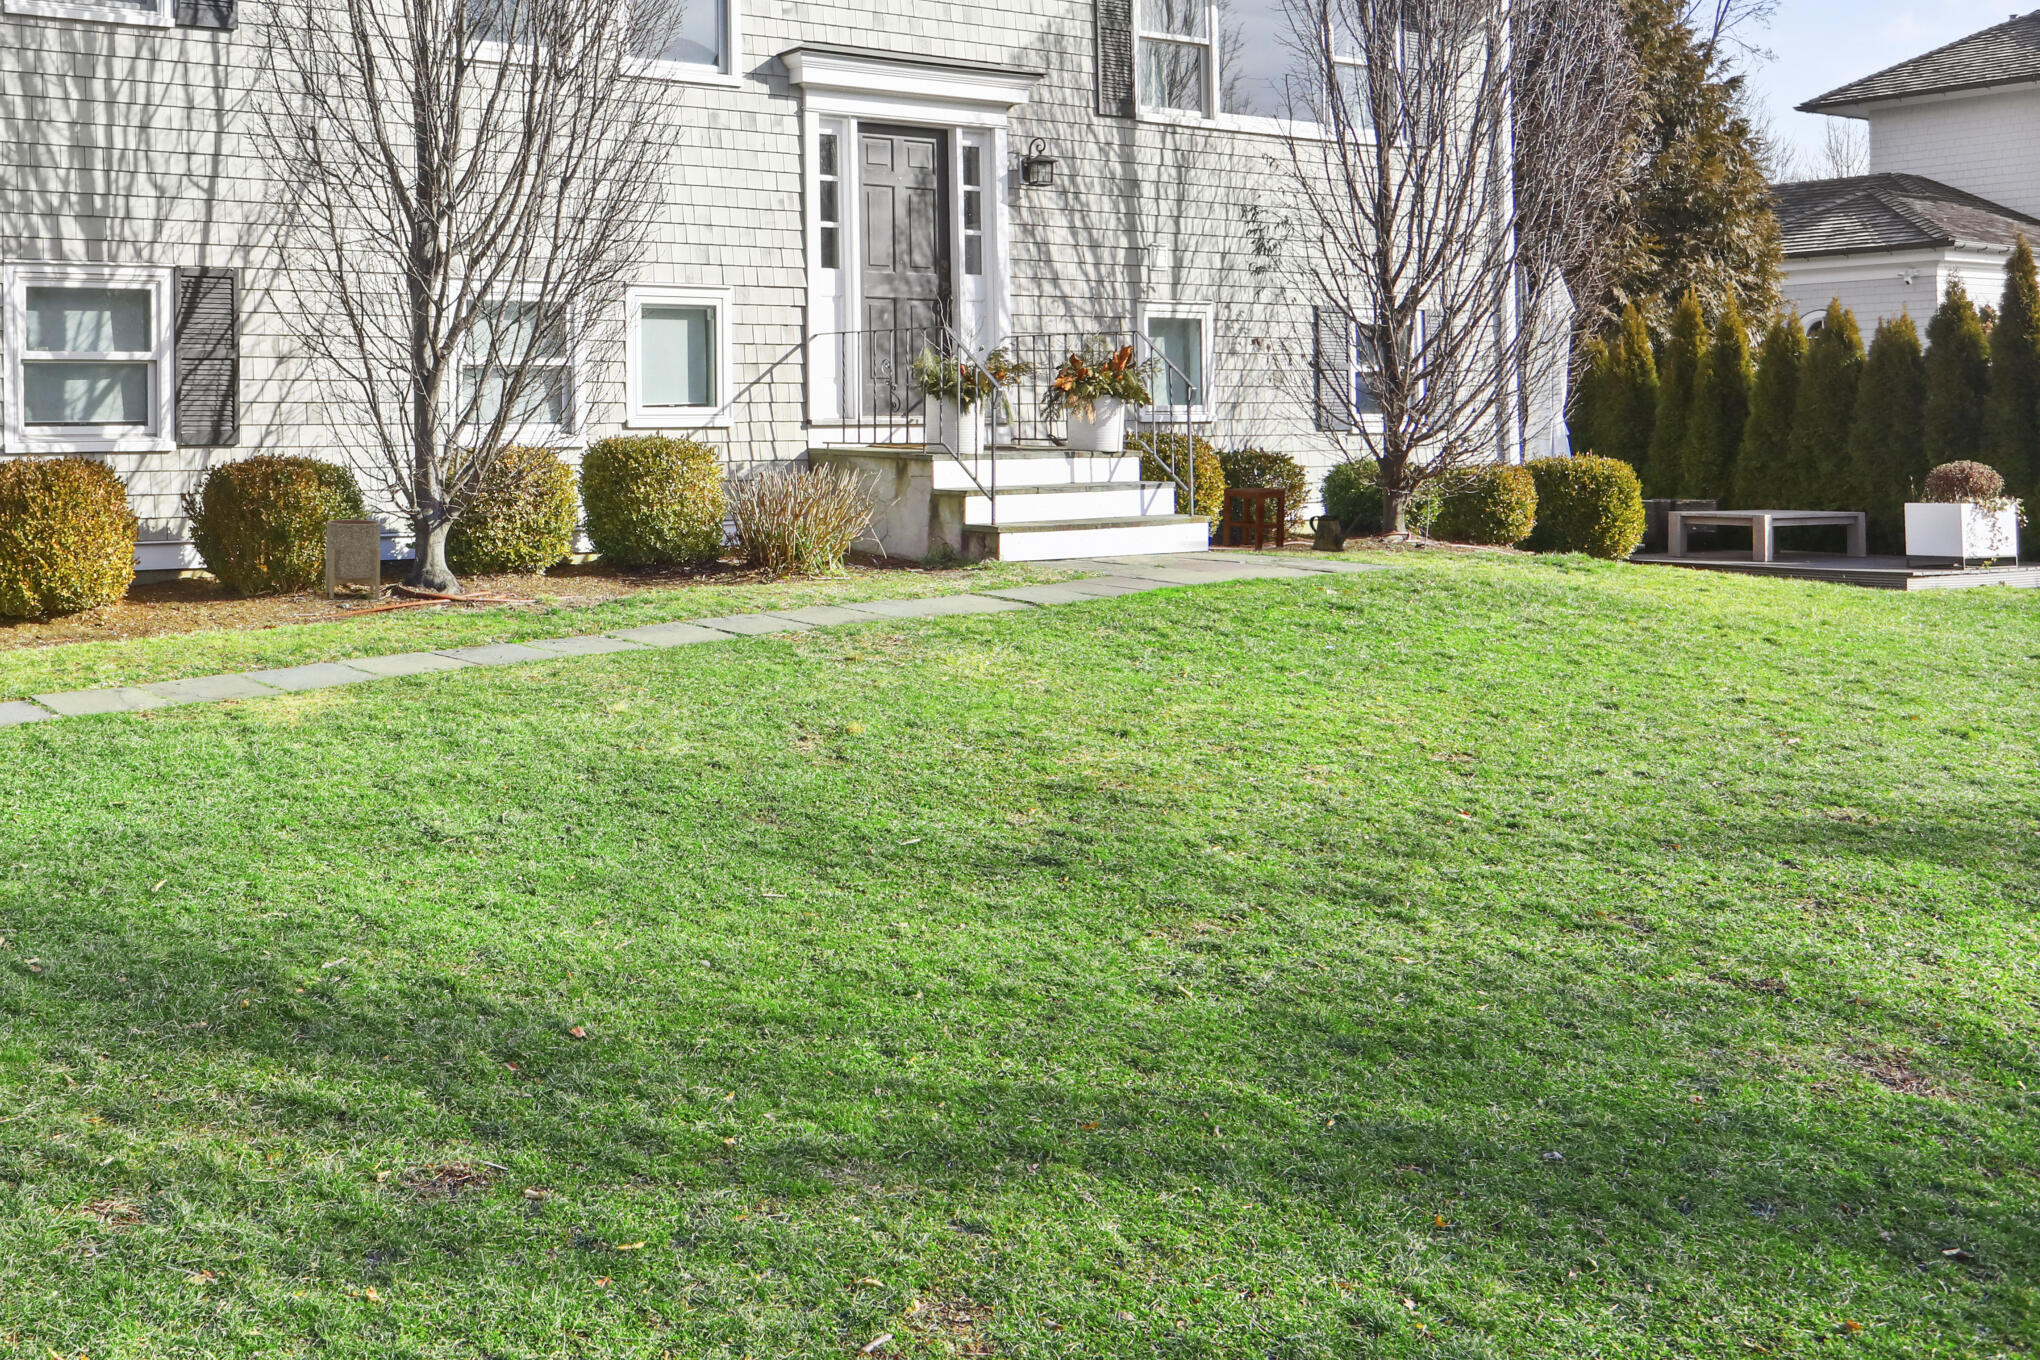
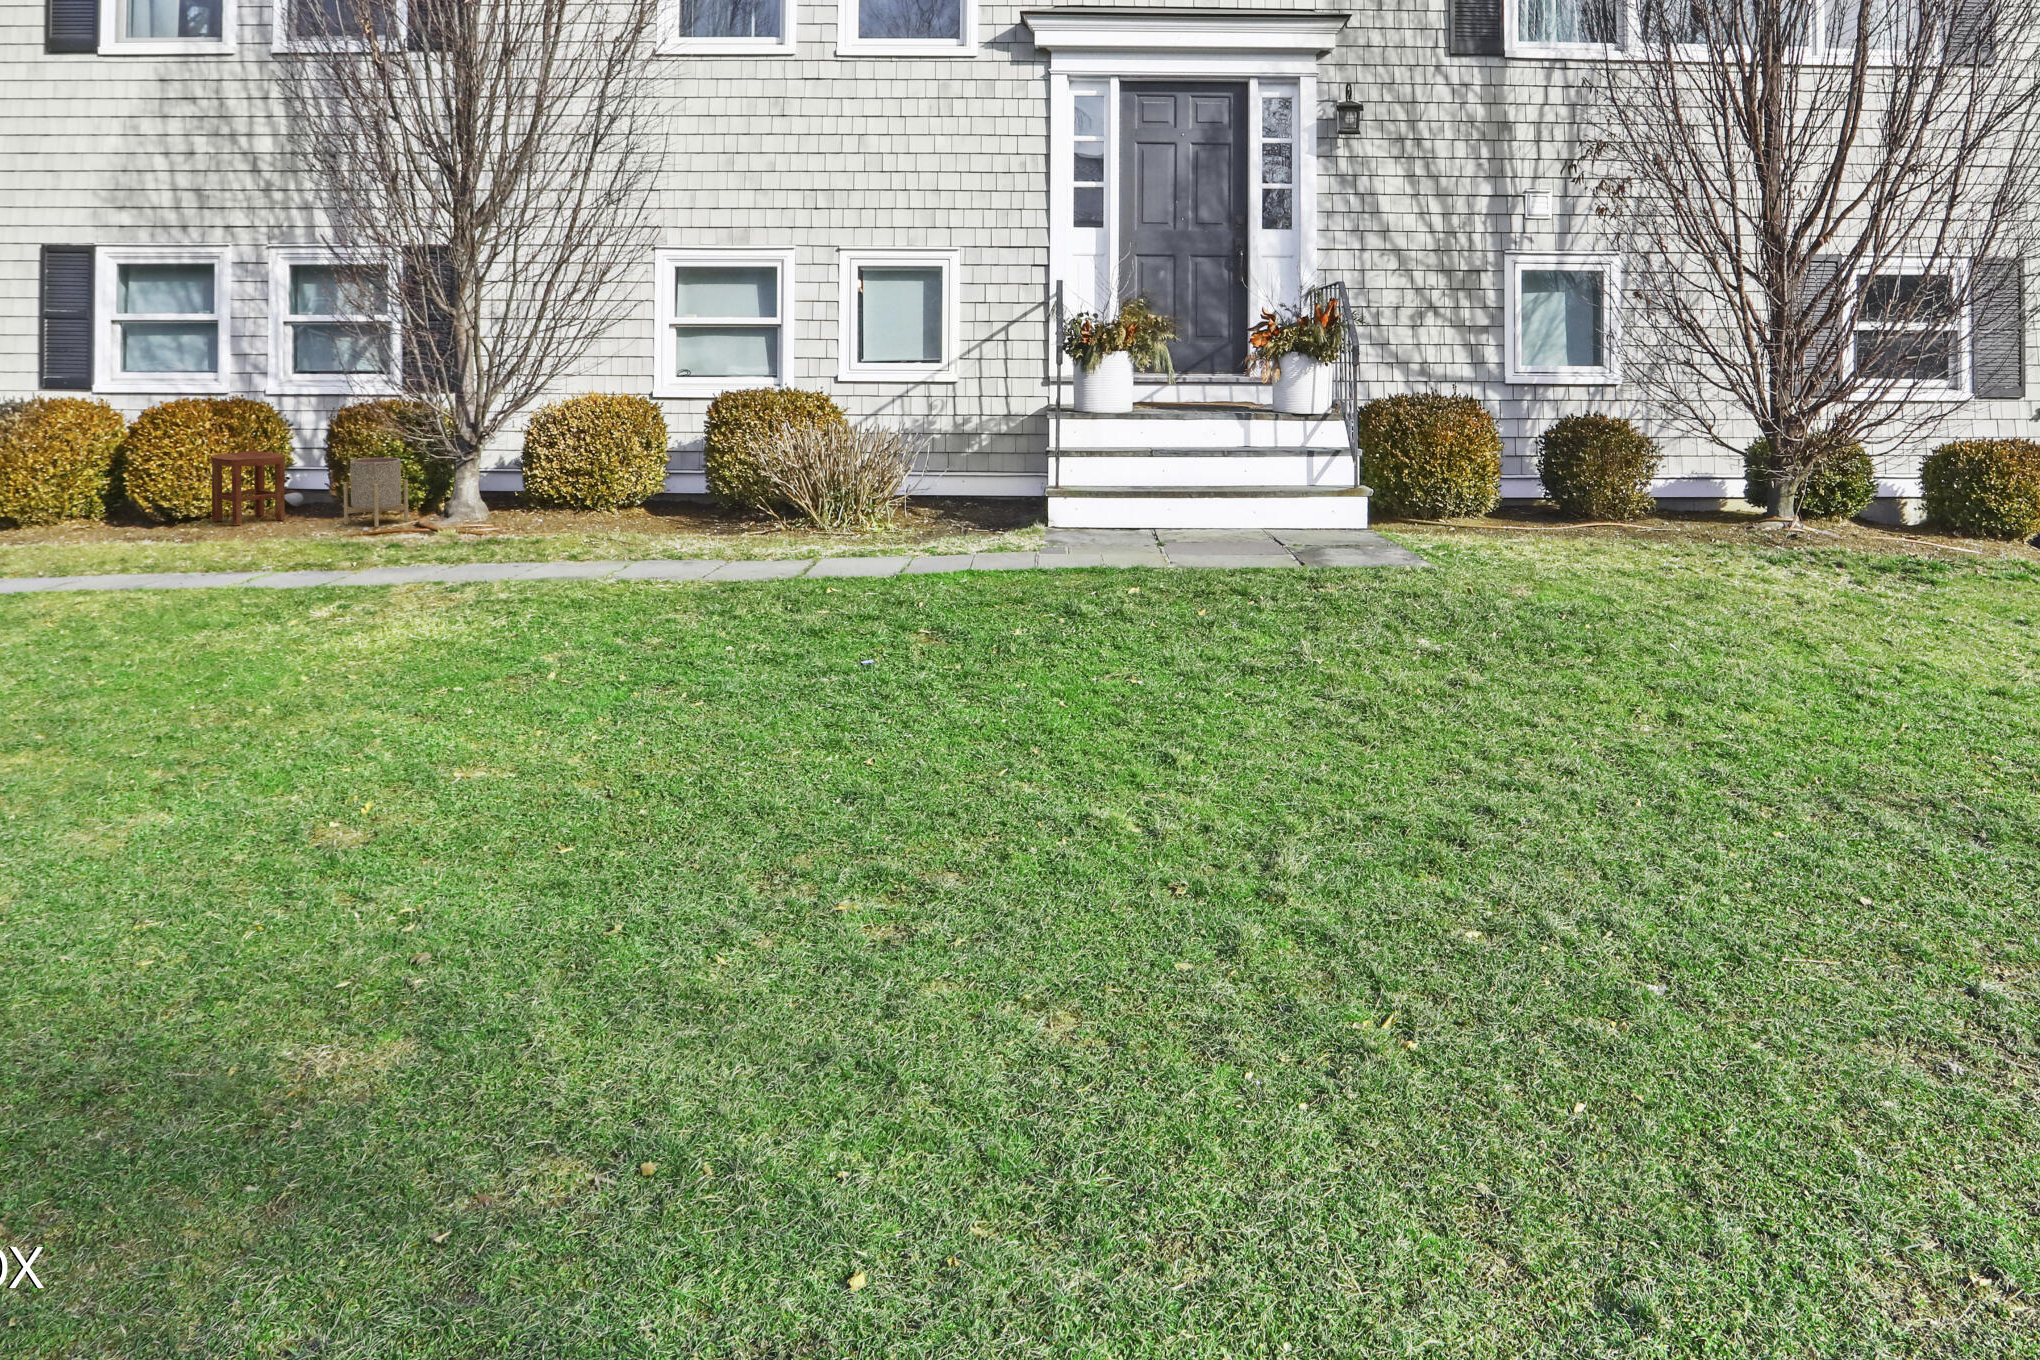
stool: present [1223,487,1285,549] -> present [211,450,285,525]
watering can: present [1309,514,1363,551] -> none [1594,494,1631,537]

